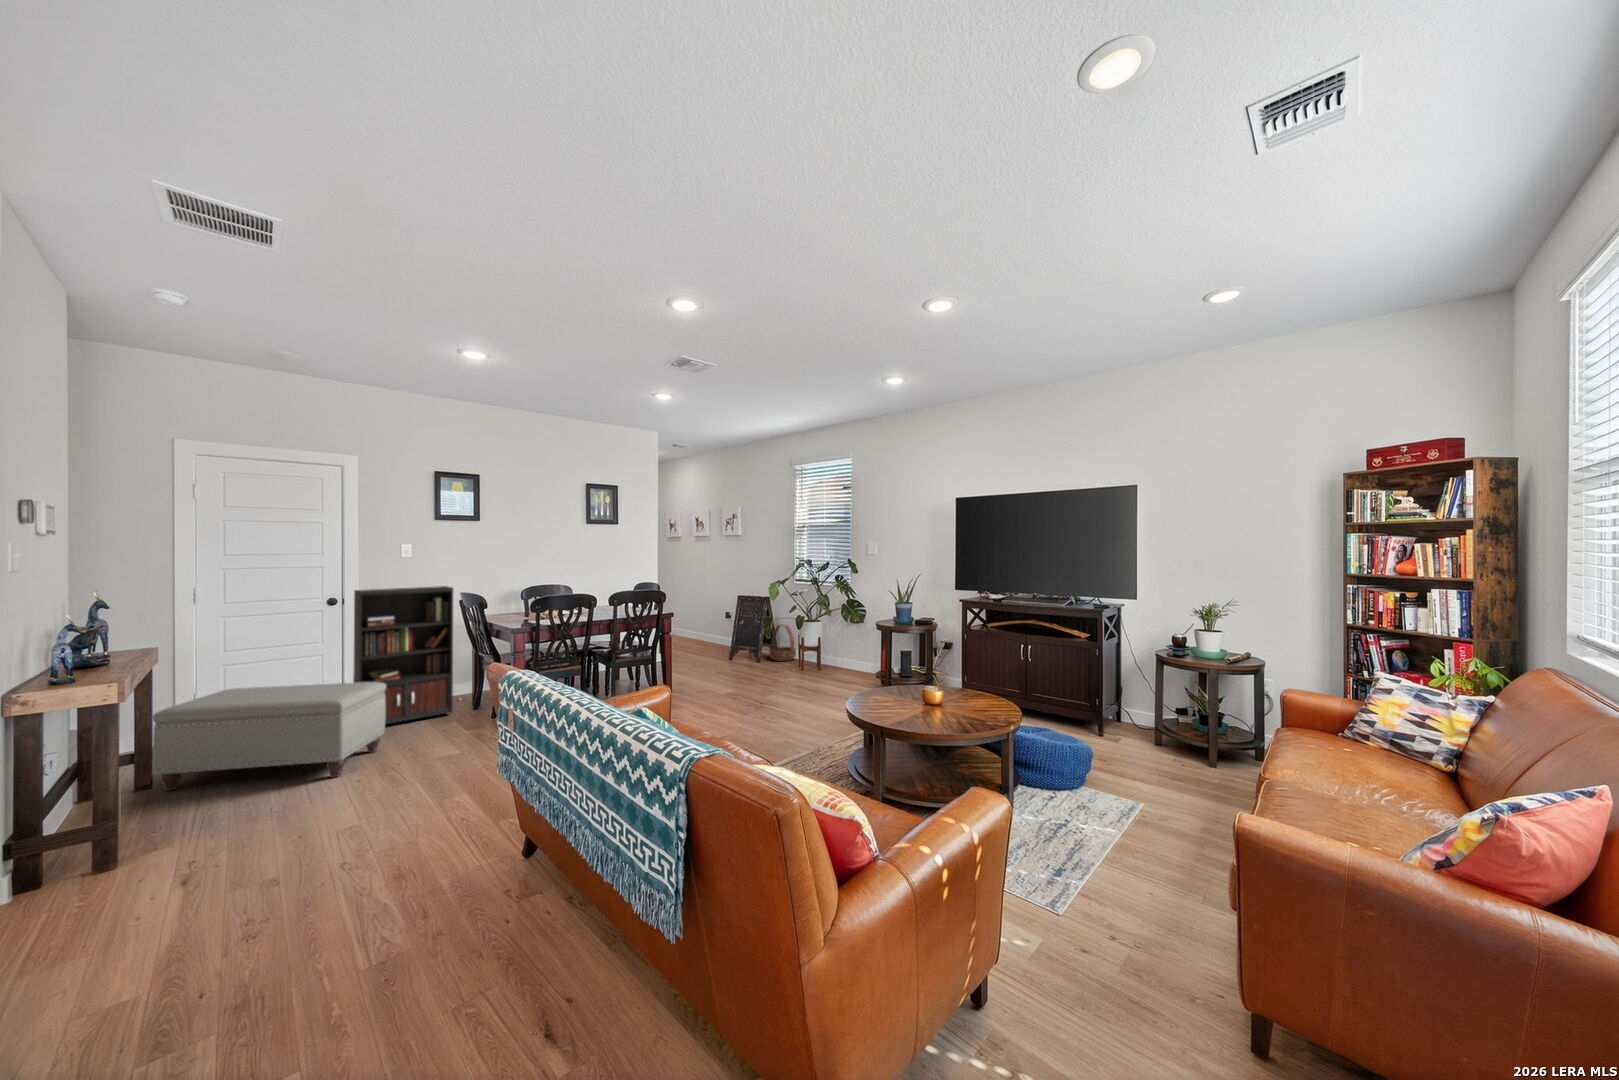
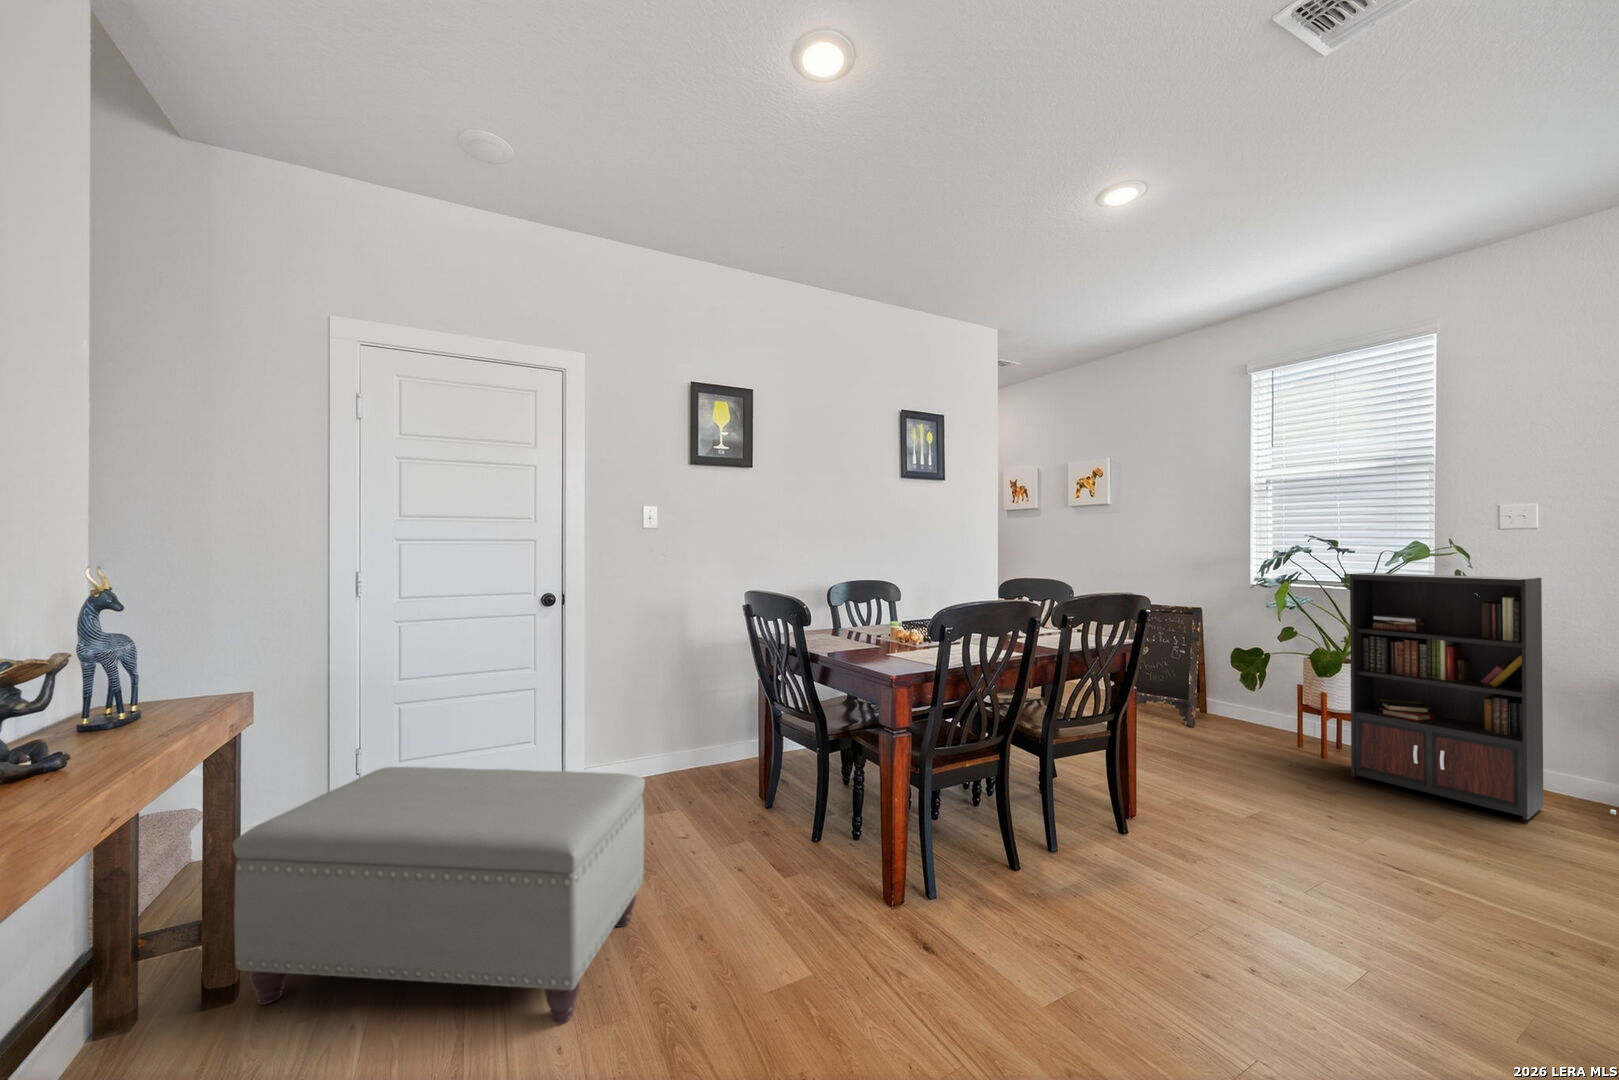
bookcase: present [353,586,453,724] -> present [1350,573,1616,820]
basket: present [769,625,796,661] -> none [1215,662,1275,734]

